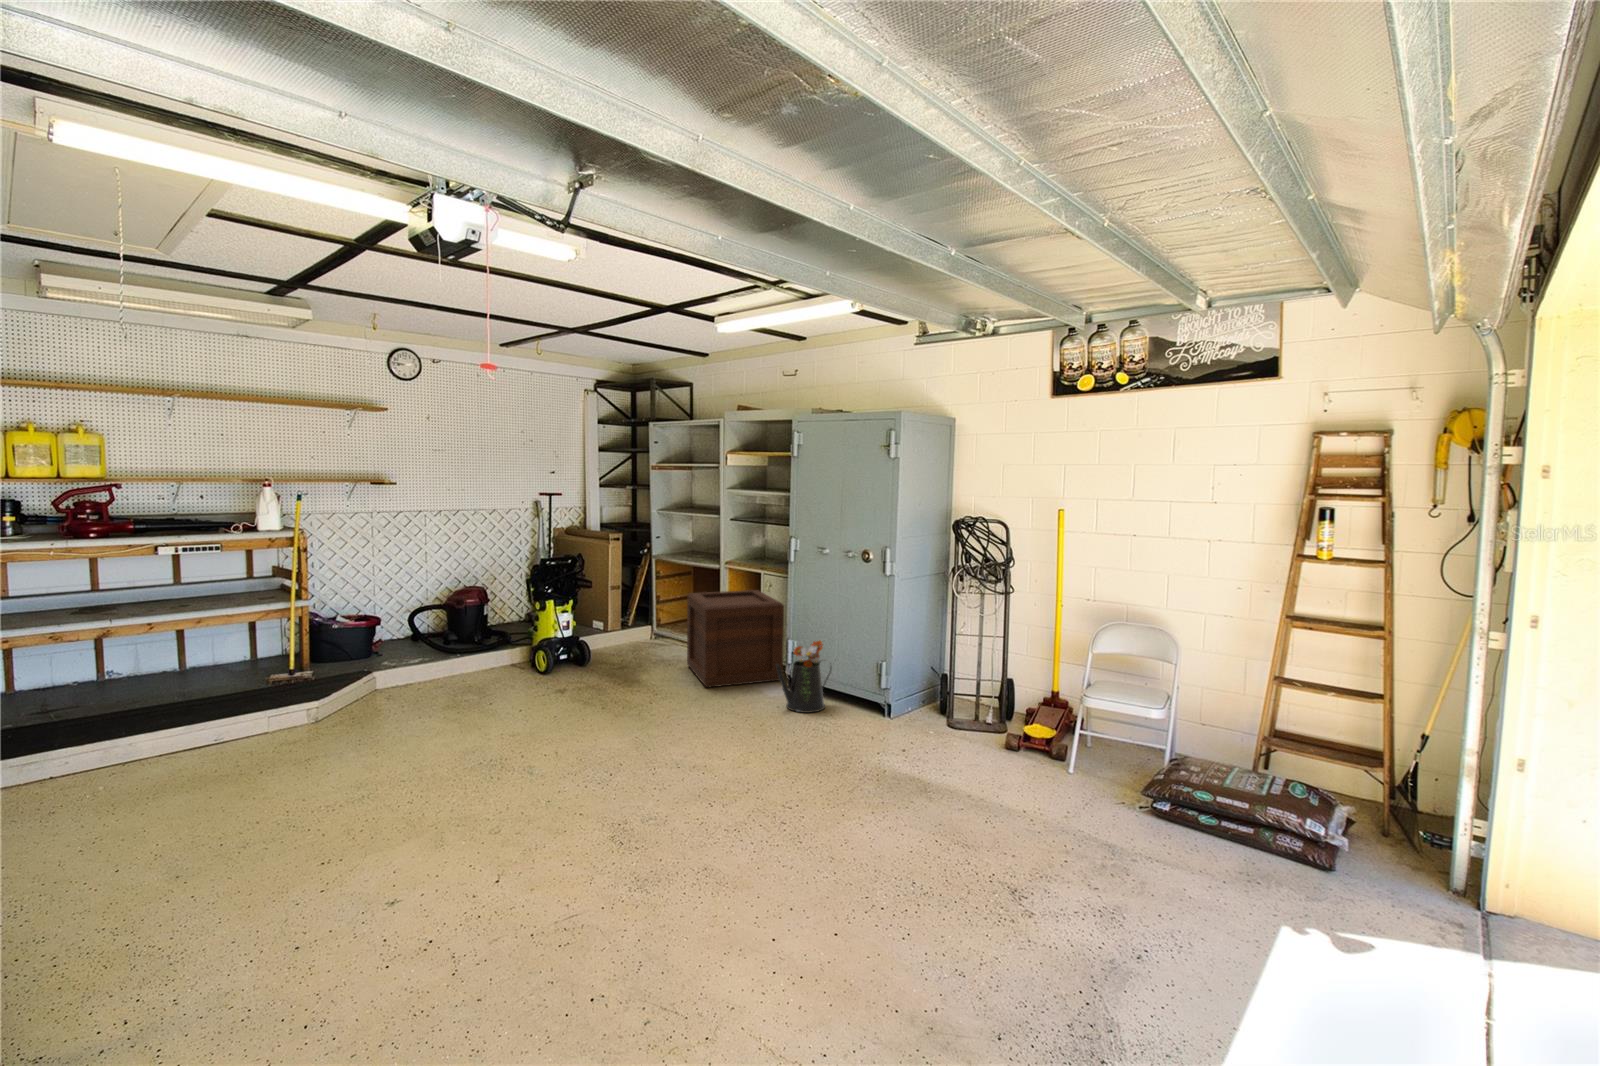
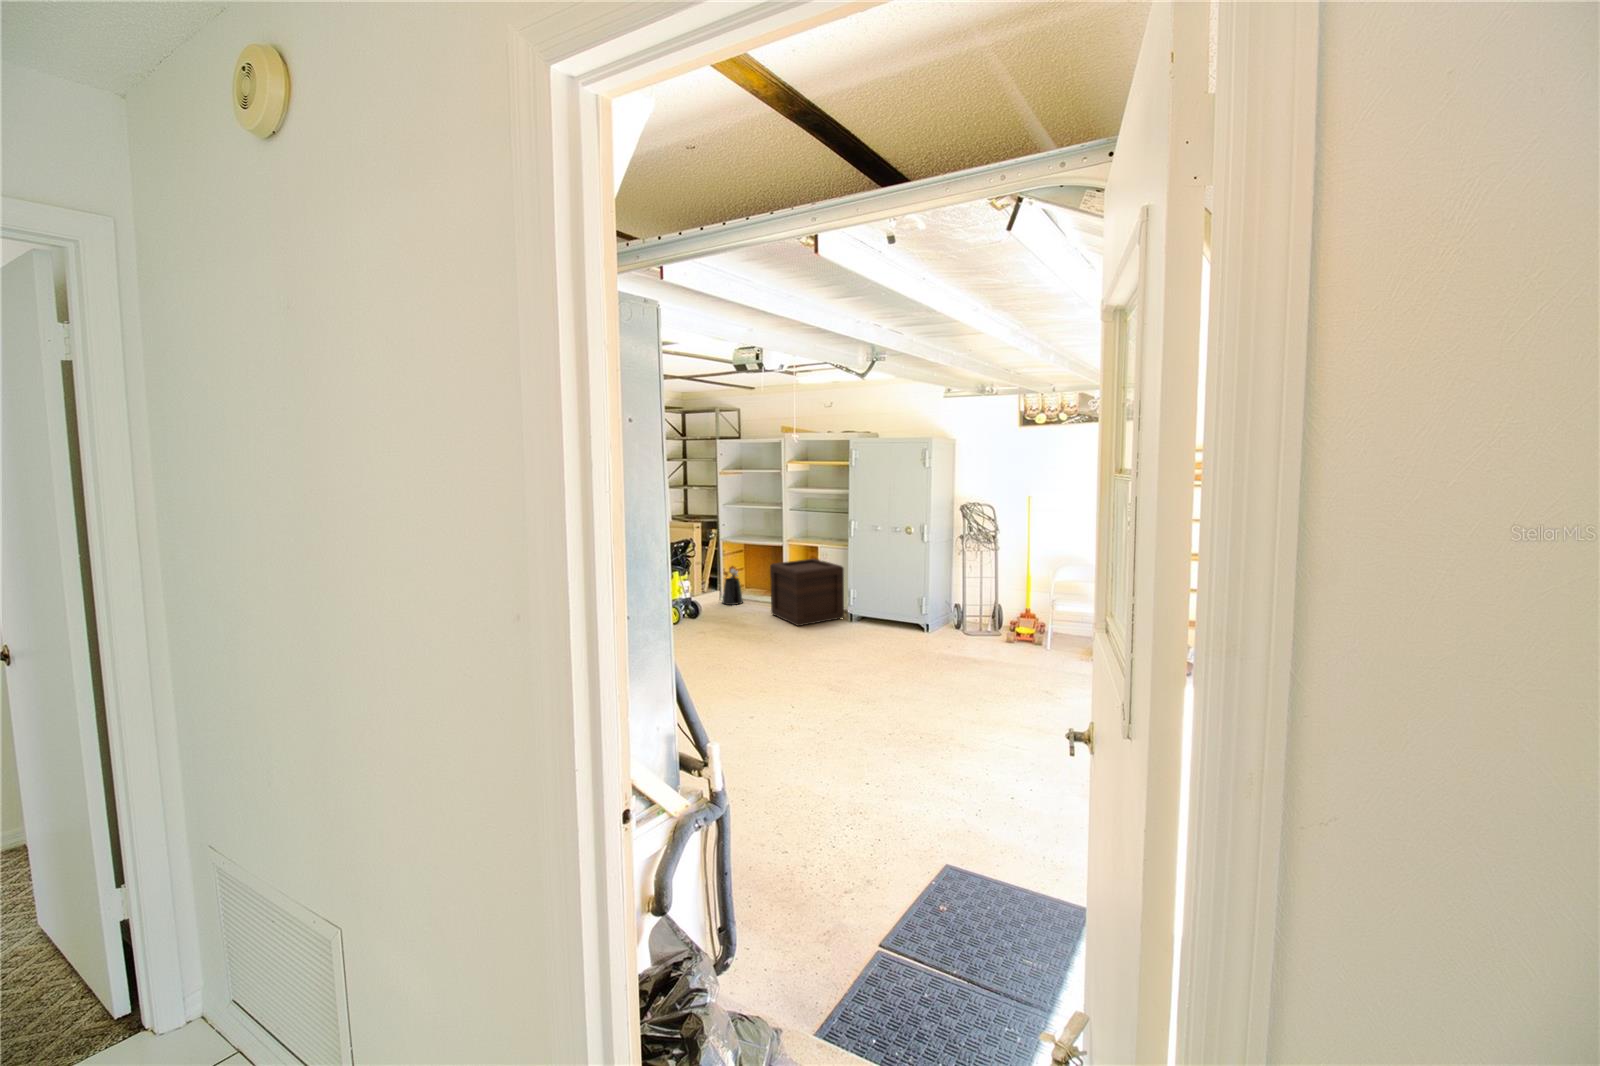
watering can: present [776,641,831,713] -> present [722,566,743,605]

